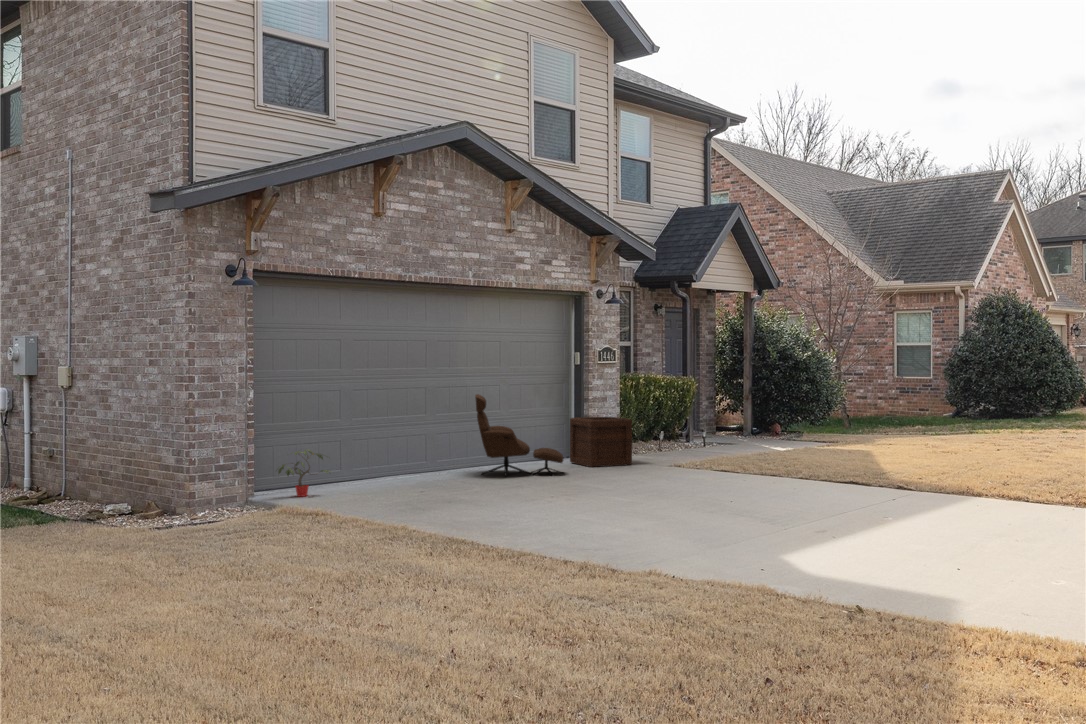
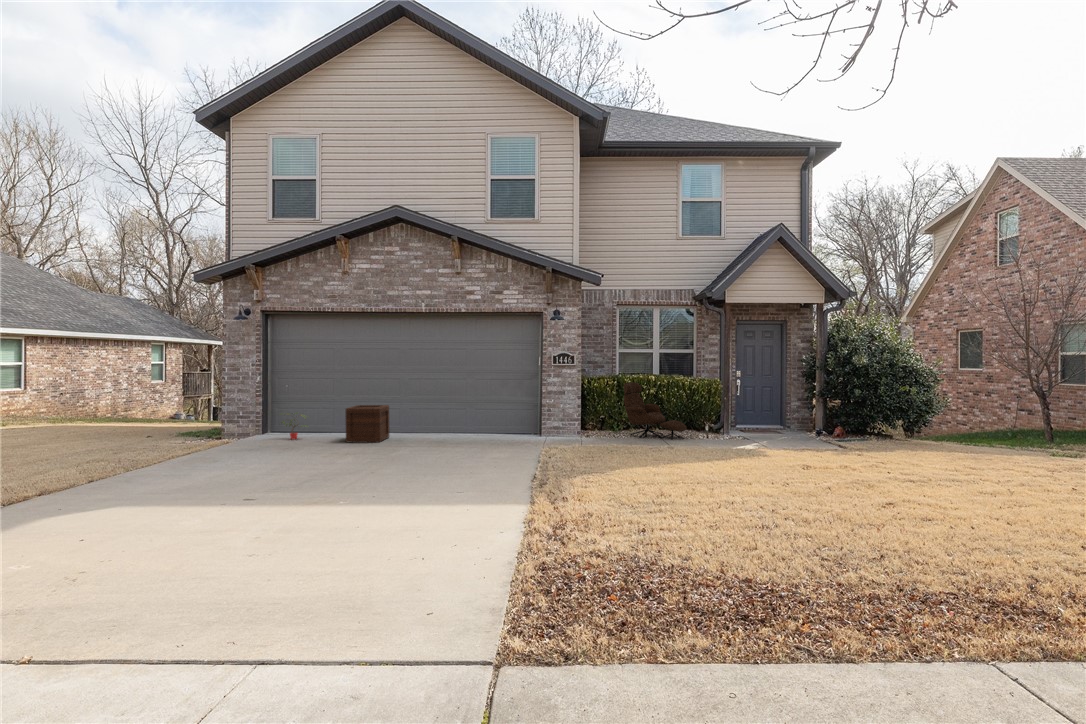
lounge chair: present [475,394,563,477] -> present [624,382,686,440]
wooden crate: present [570,417,632,467] -> present [345,405,389,442]

